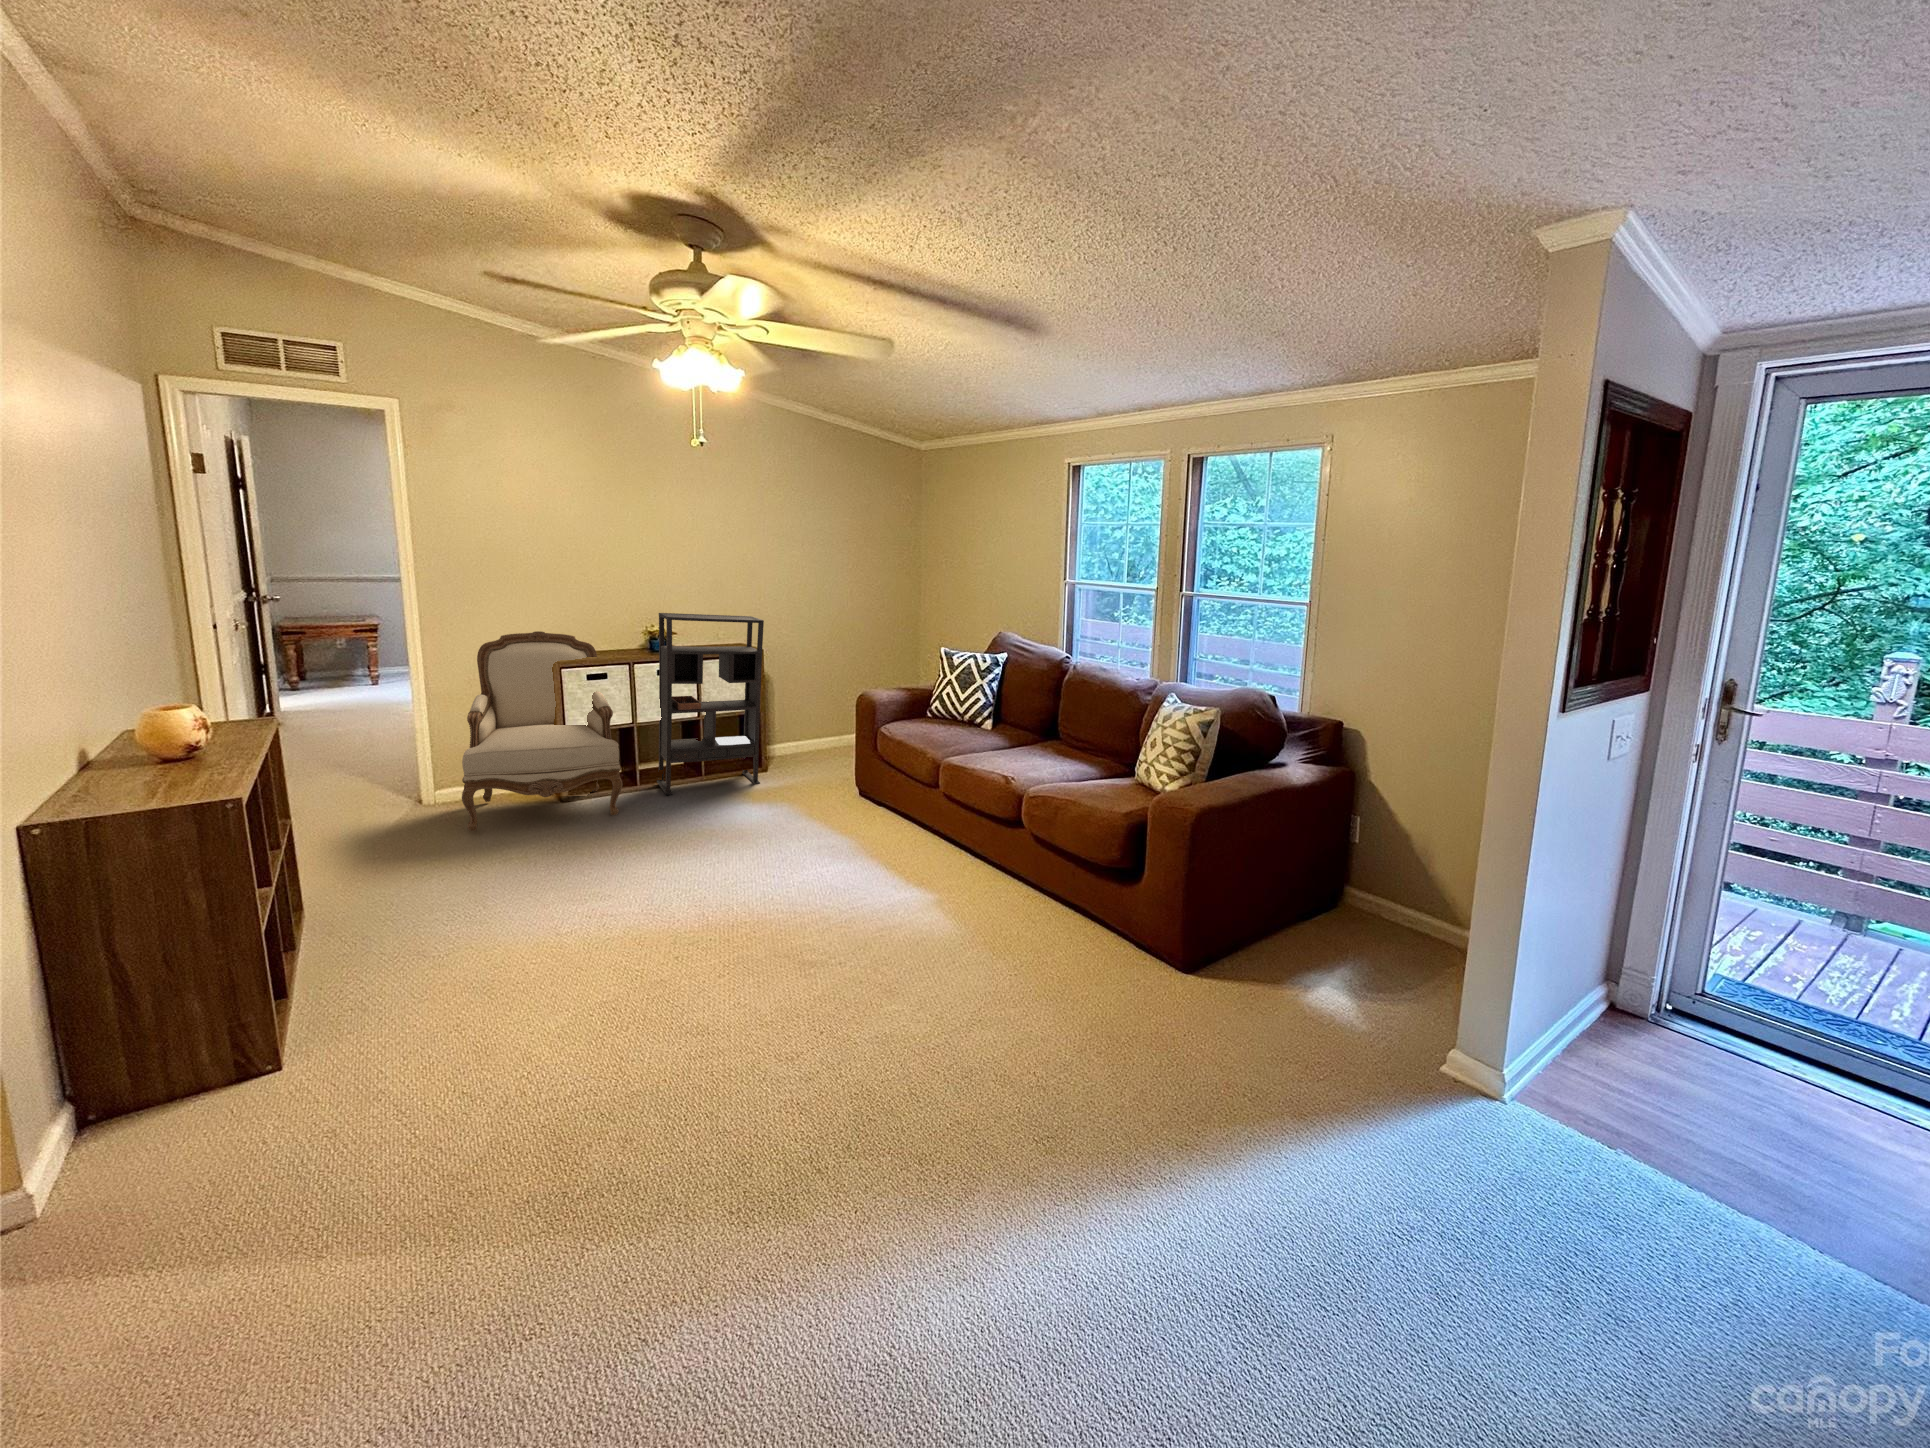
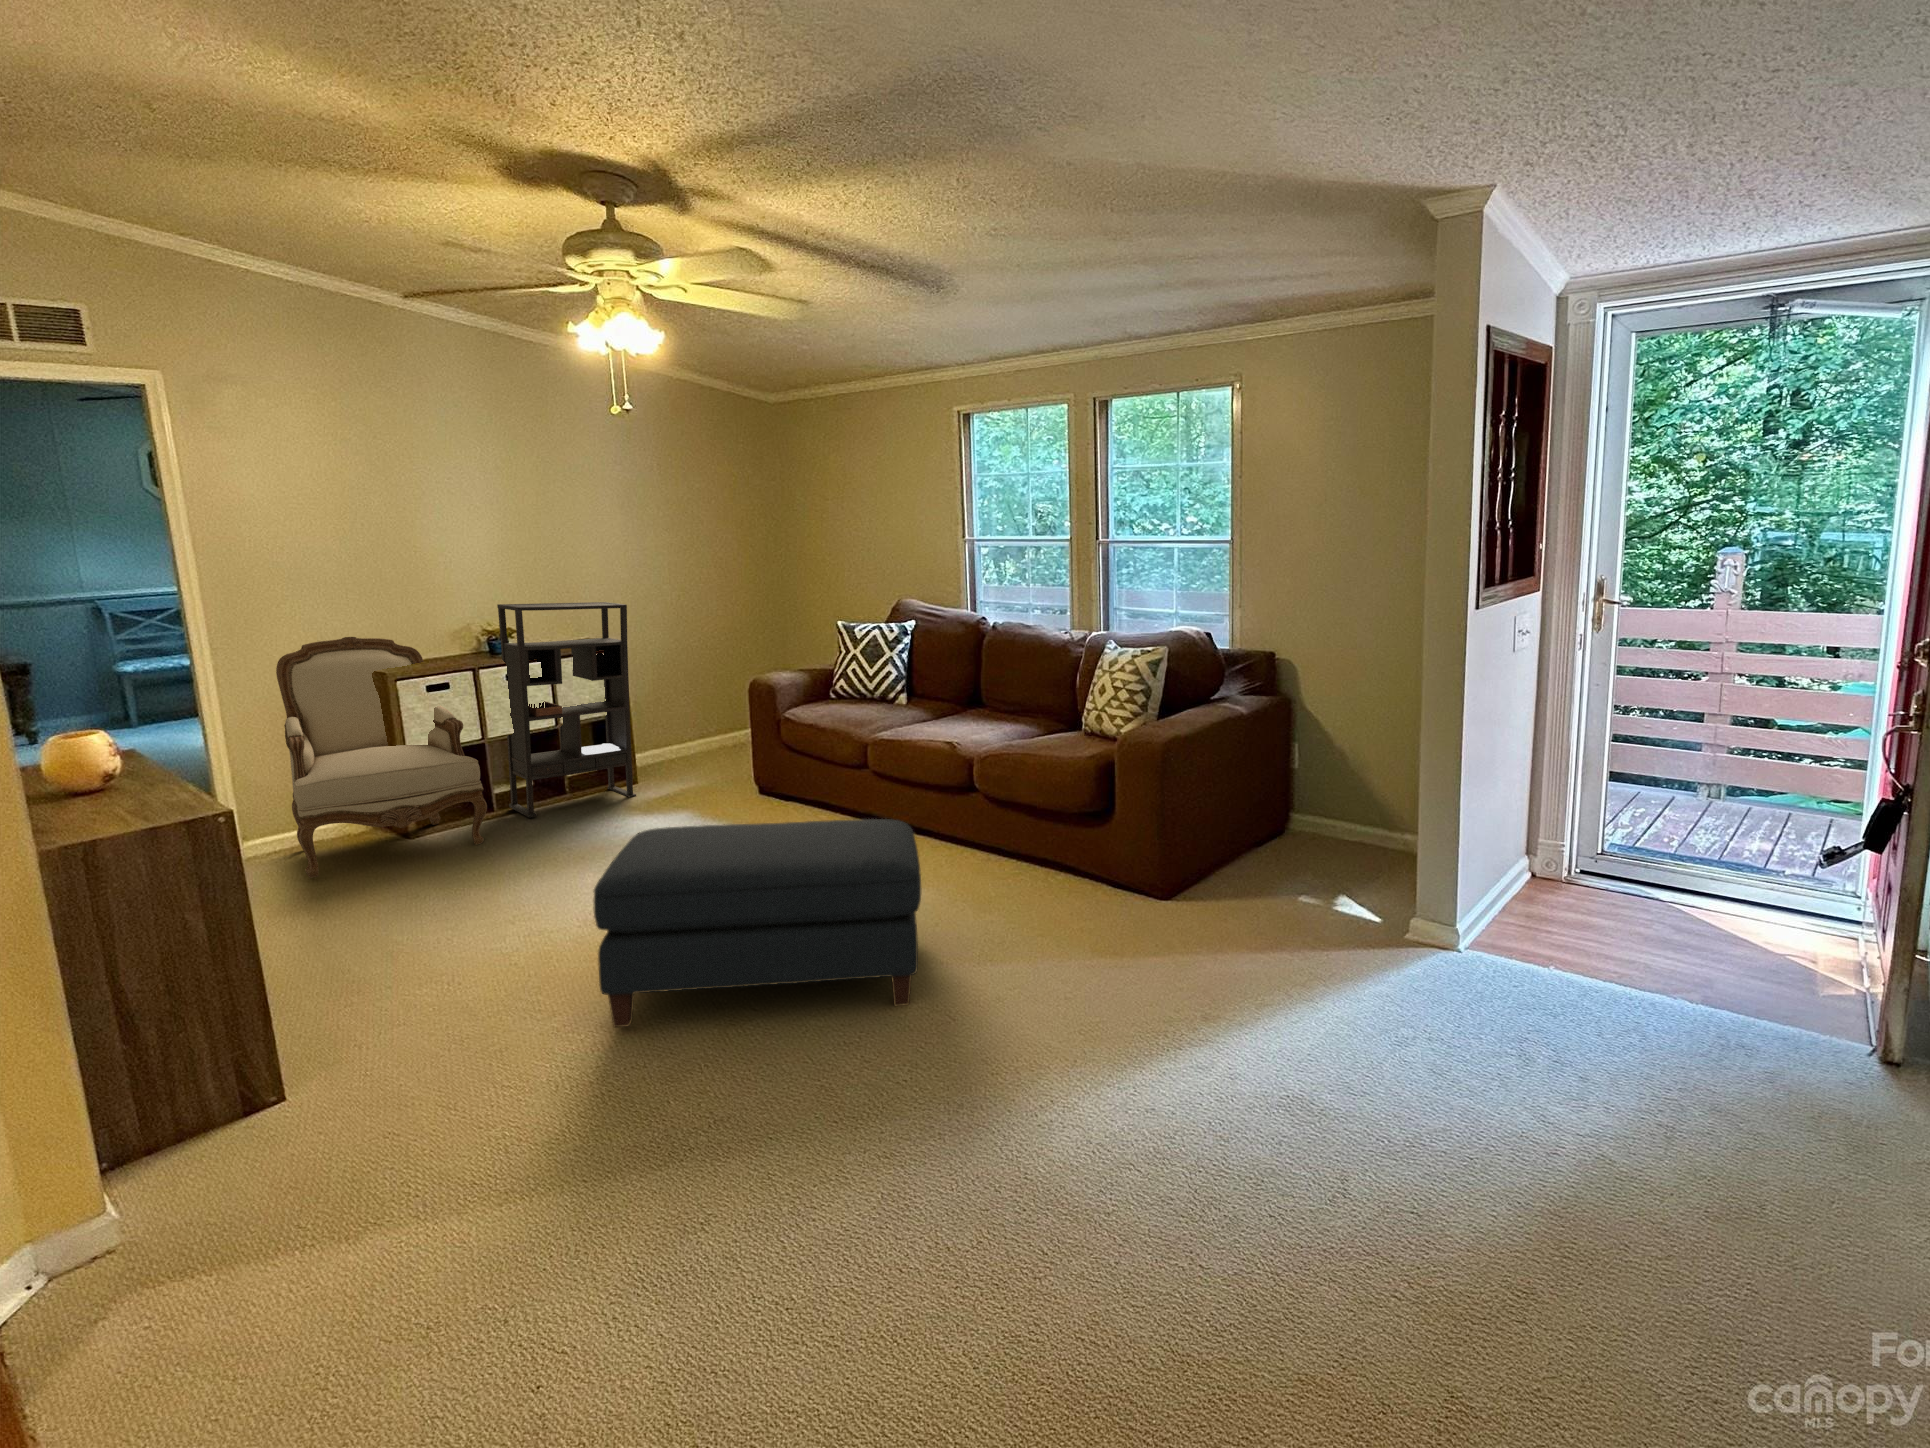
ottoman: none [579,843,924,1068] -> present [594,819,921,1027]

